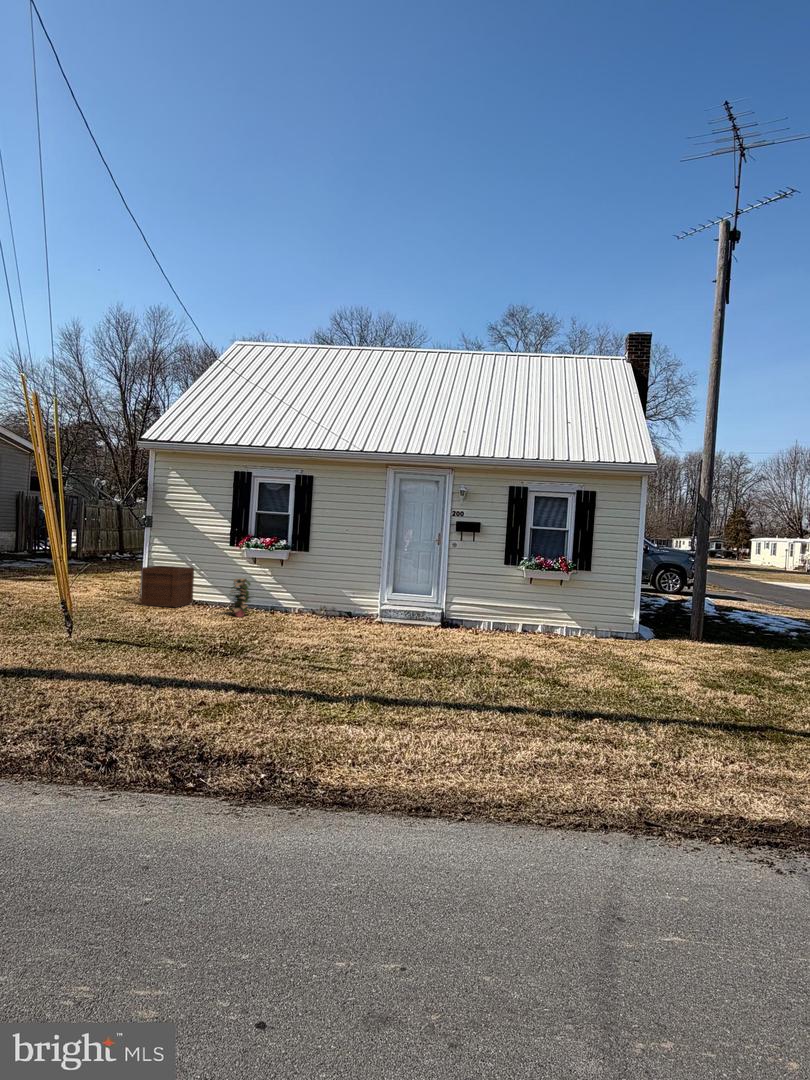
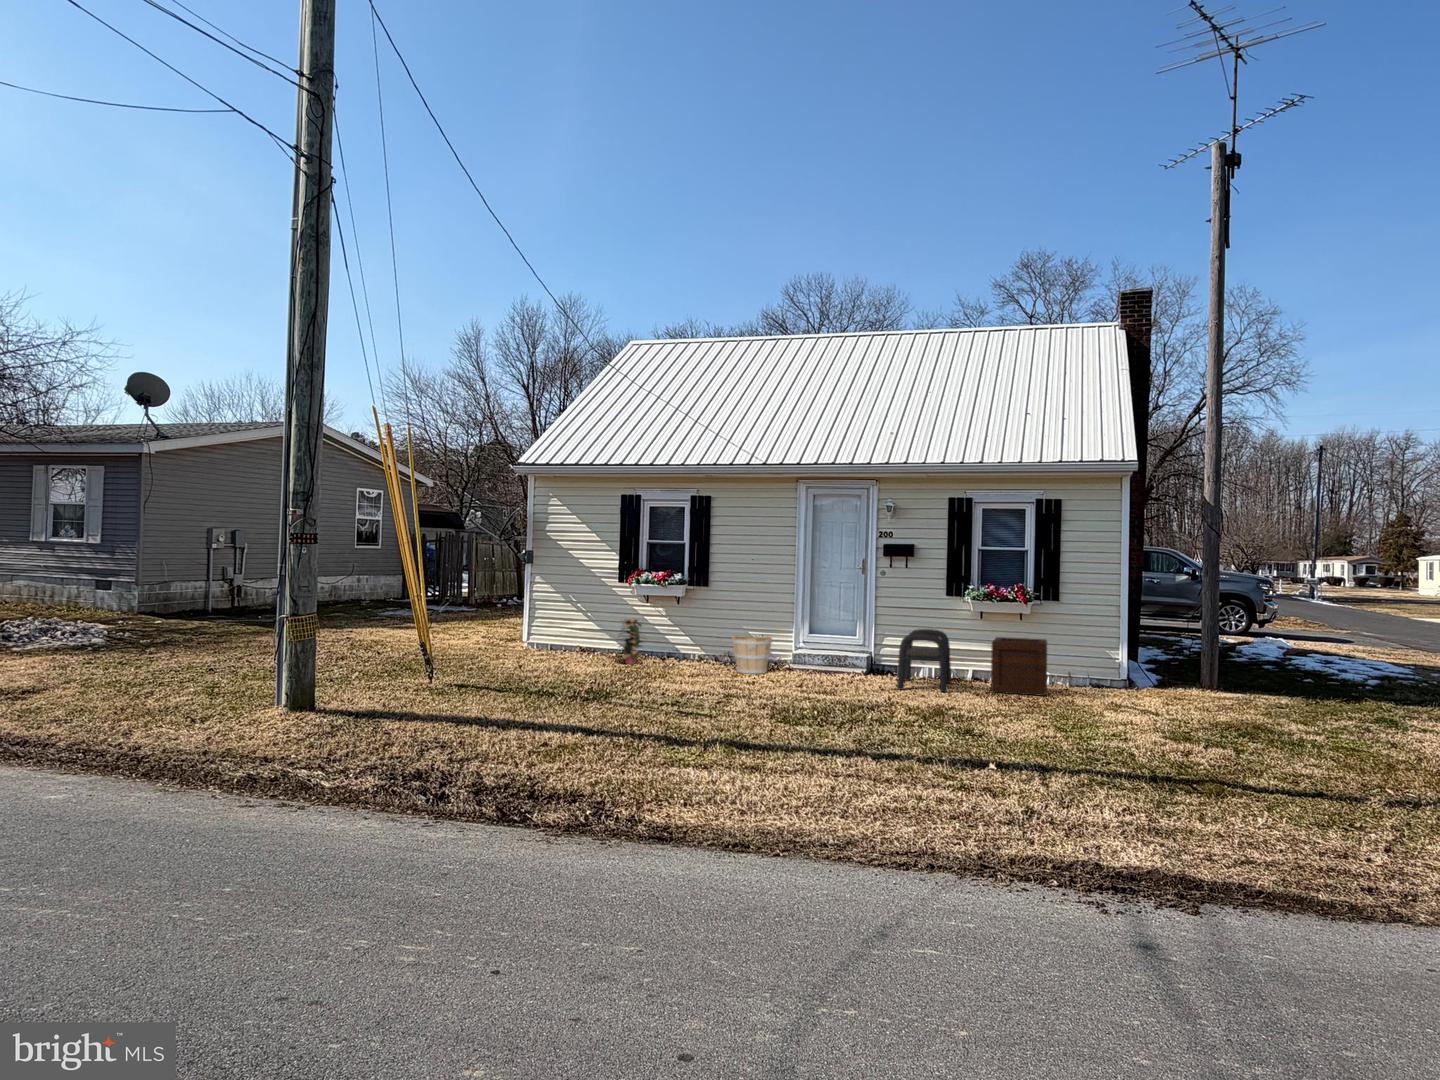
wooden crate: present [140,566,194,607] -> present [991,637,1047,696]
bench: none [469,591,510,643] -> present [897,629,951,692]
wooden bucket: none [330,594,364,626] -> present [732,636,773,674]

